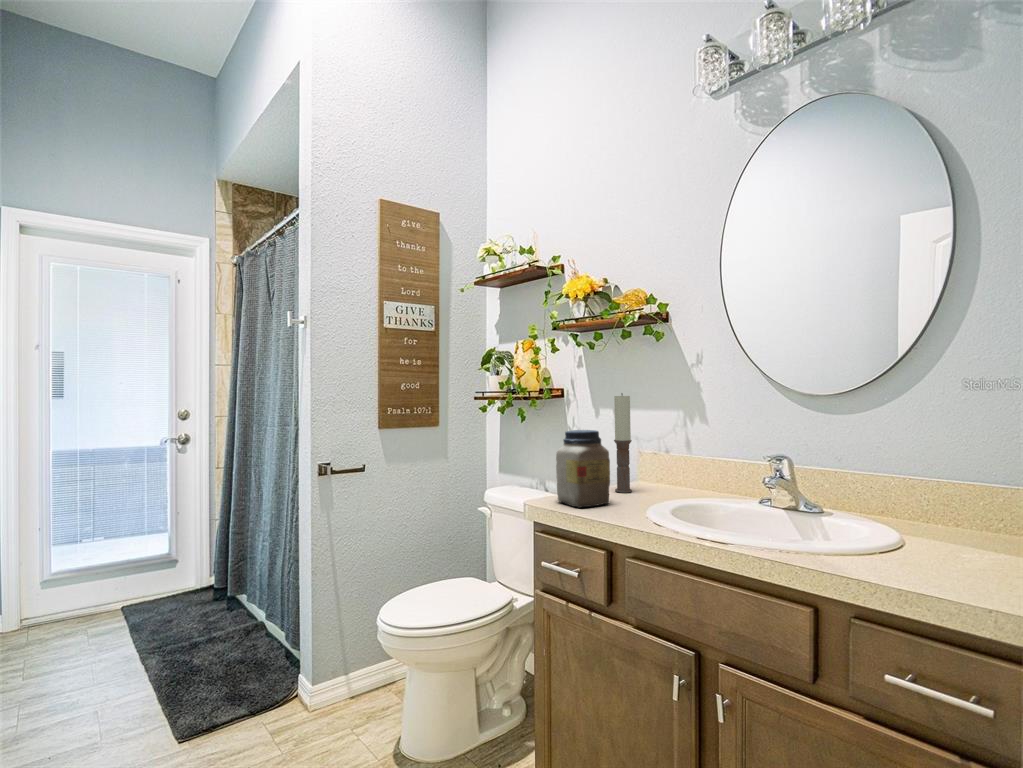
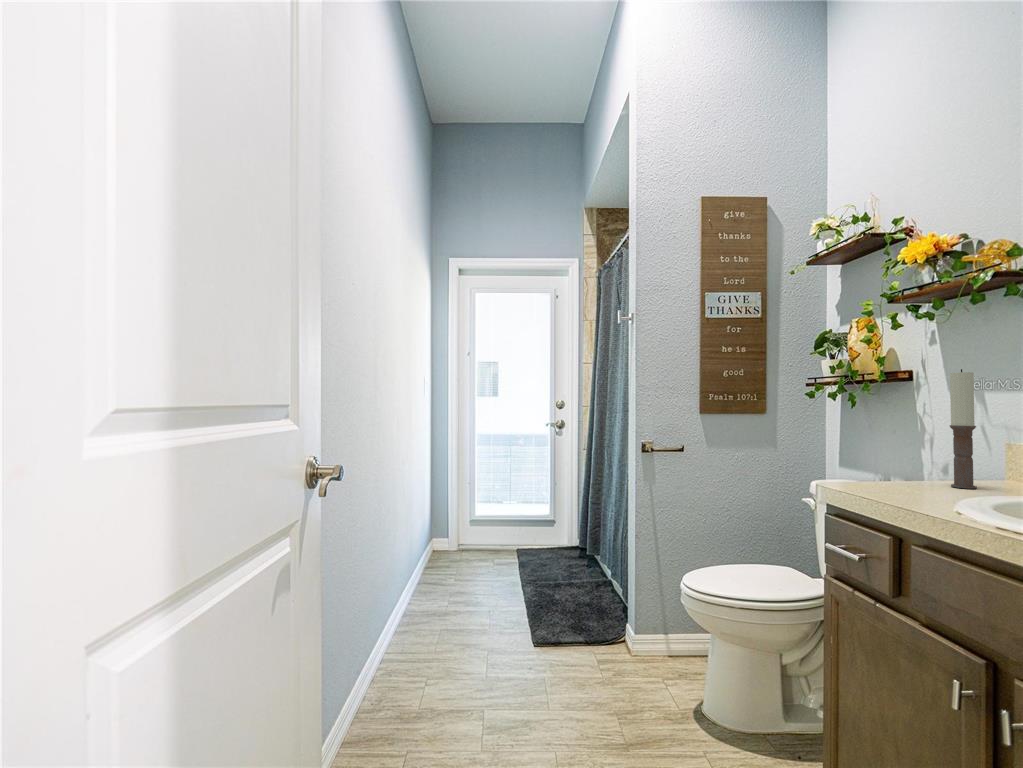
jar: present [556,430,610,508] -> none [853,408,921,491]

